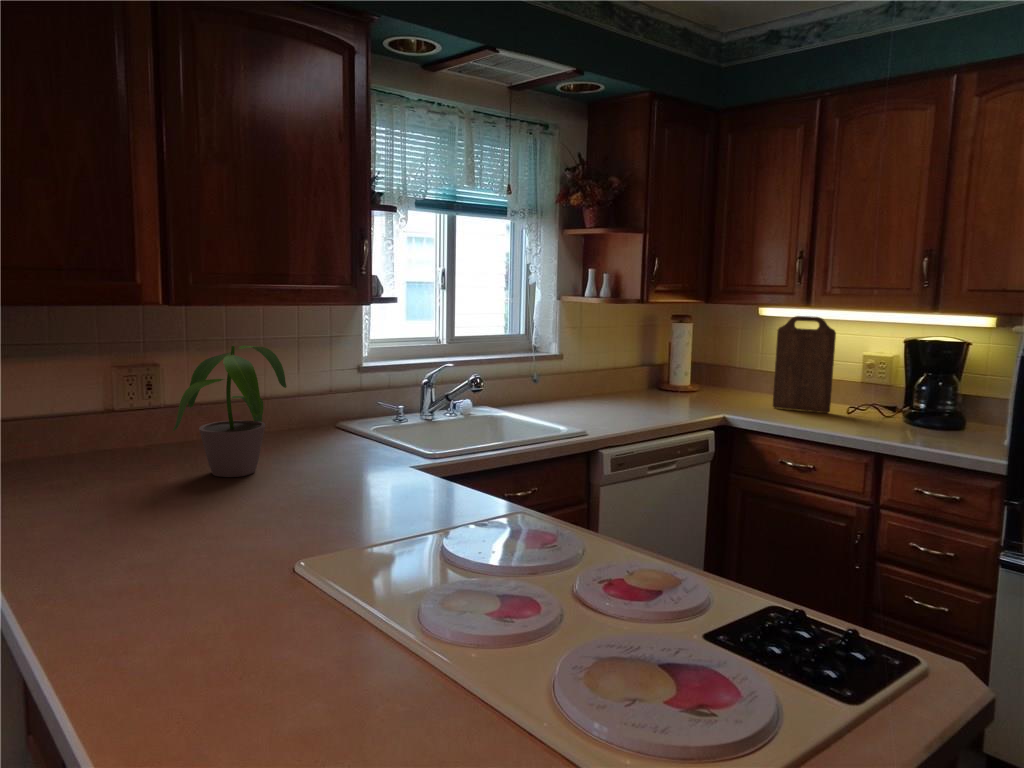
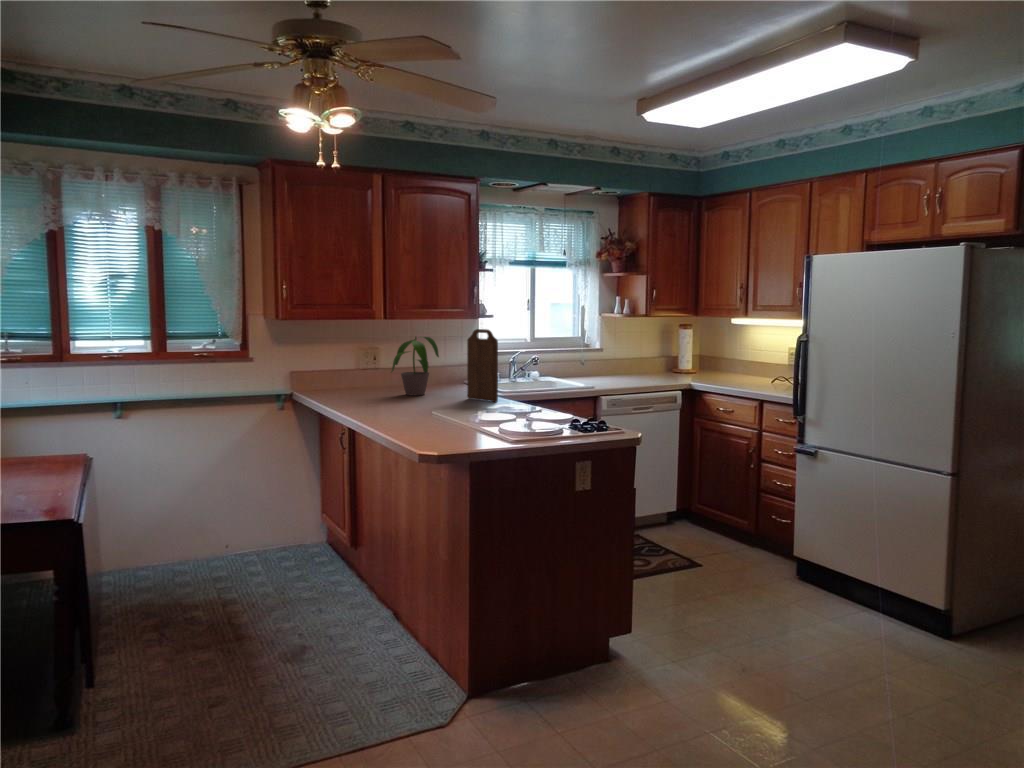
cutting board: present [773,316,836,413] -> present [467,329,498,402]

